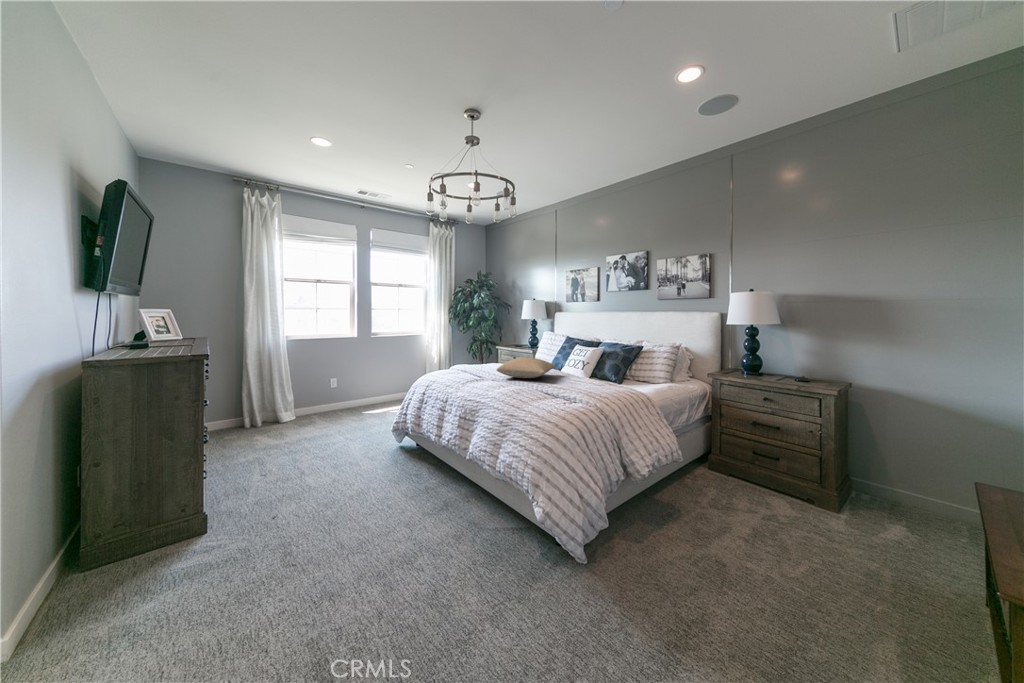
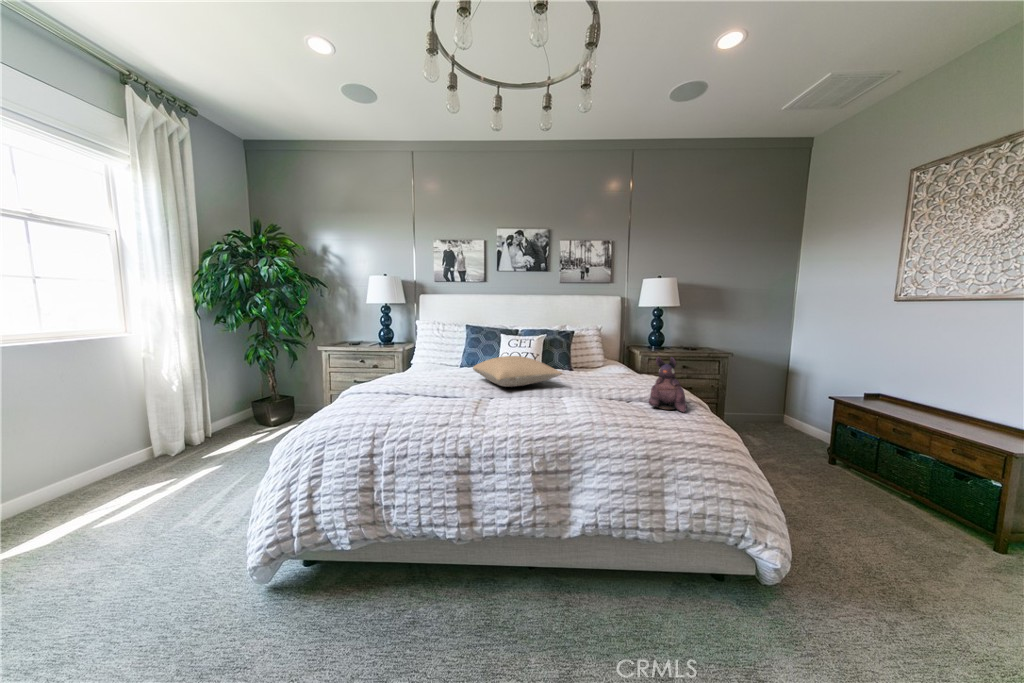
plush toy: none [548,362,581,406] -> present [648,357,687,412]

